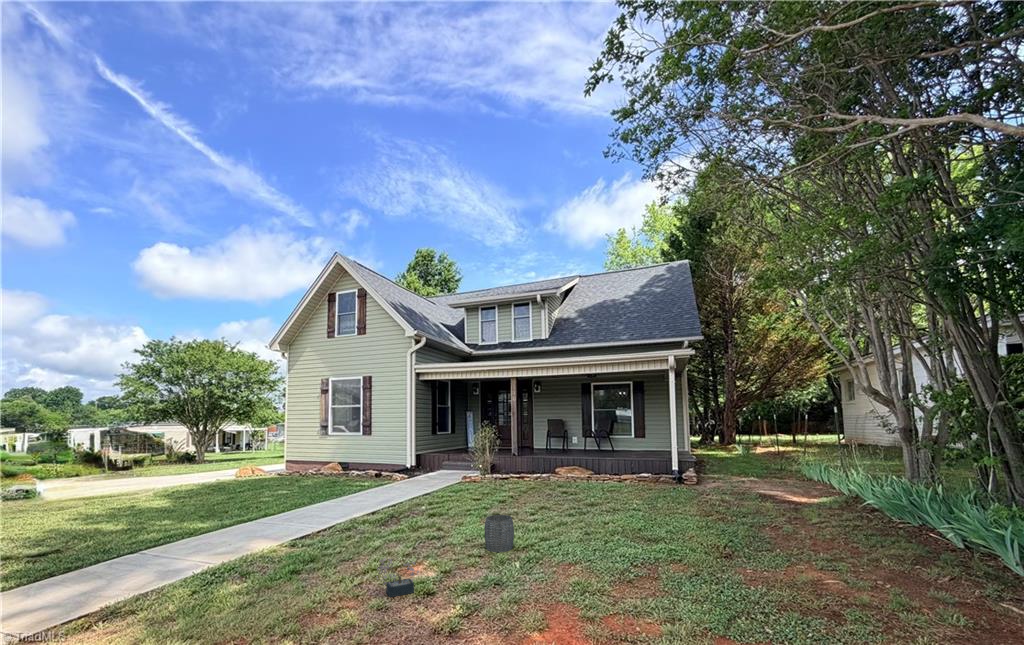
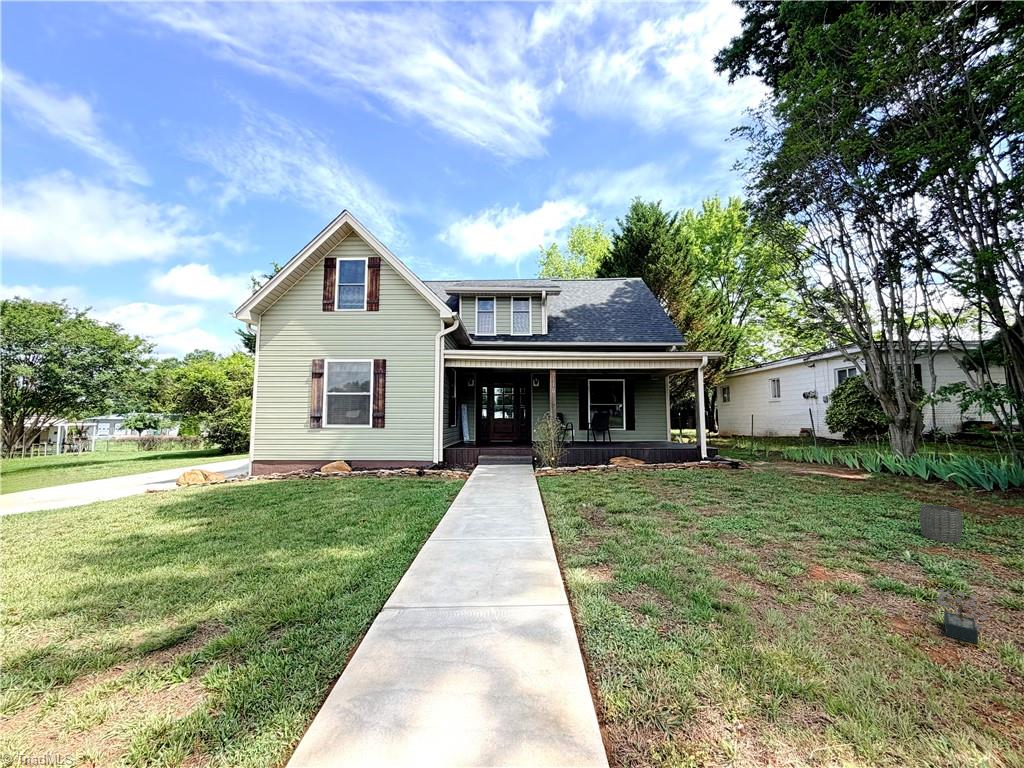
woven basket: present [485,515,514,552] -> present [920,504,963,543]

